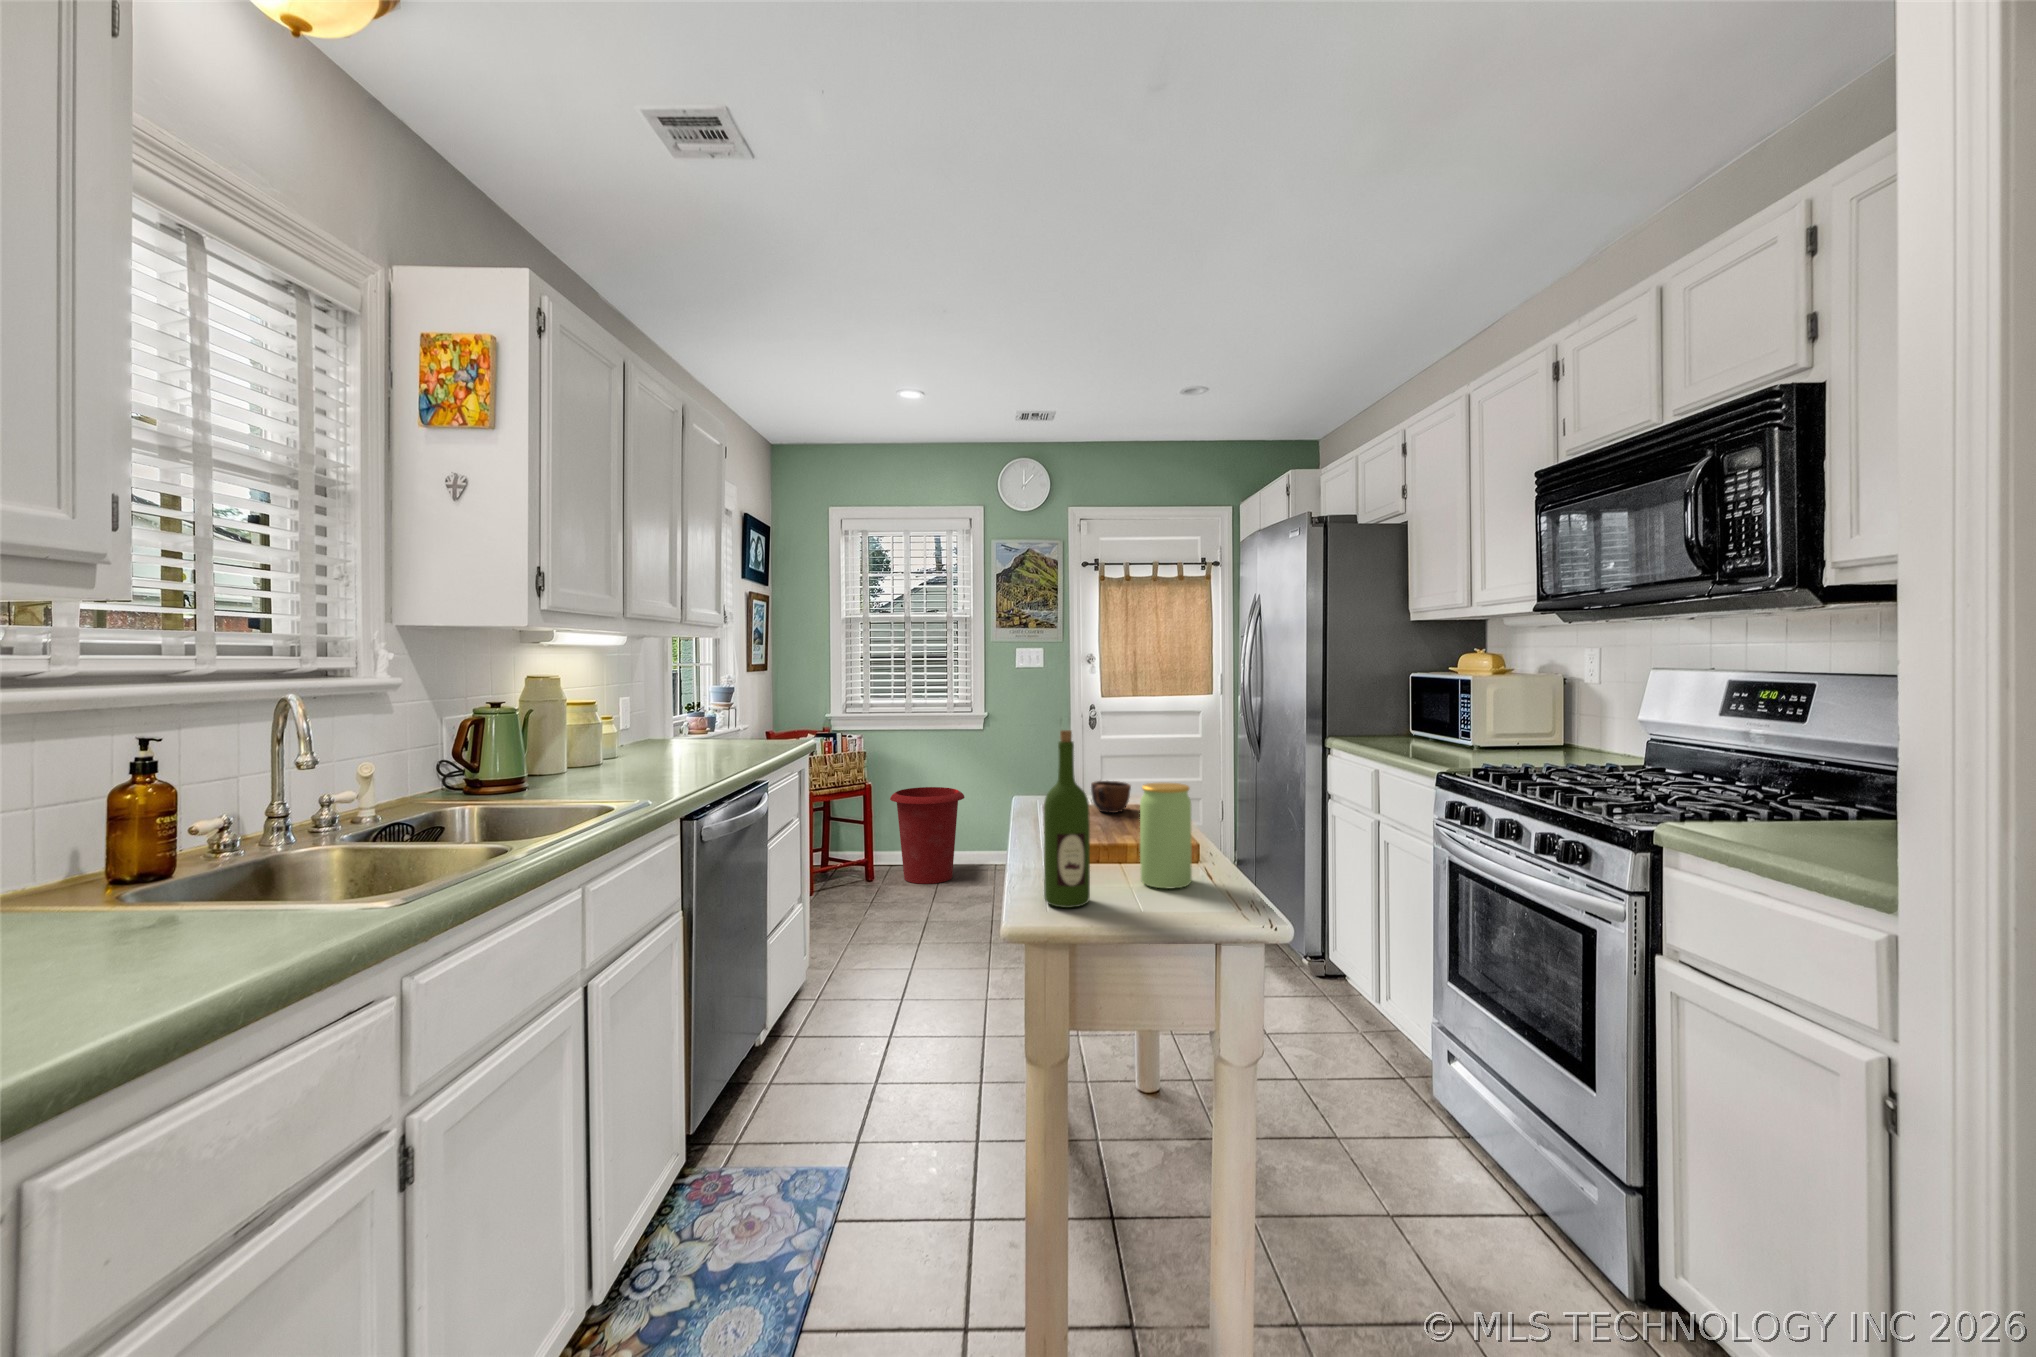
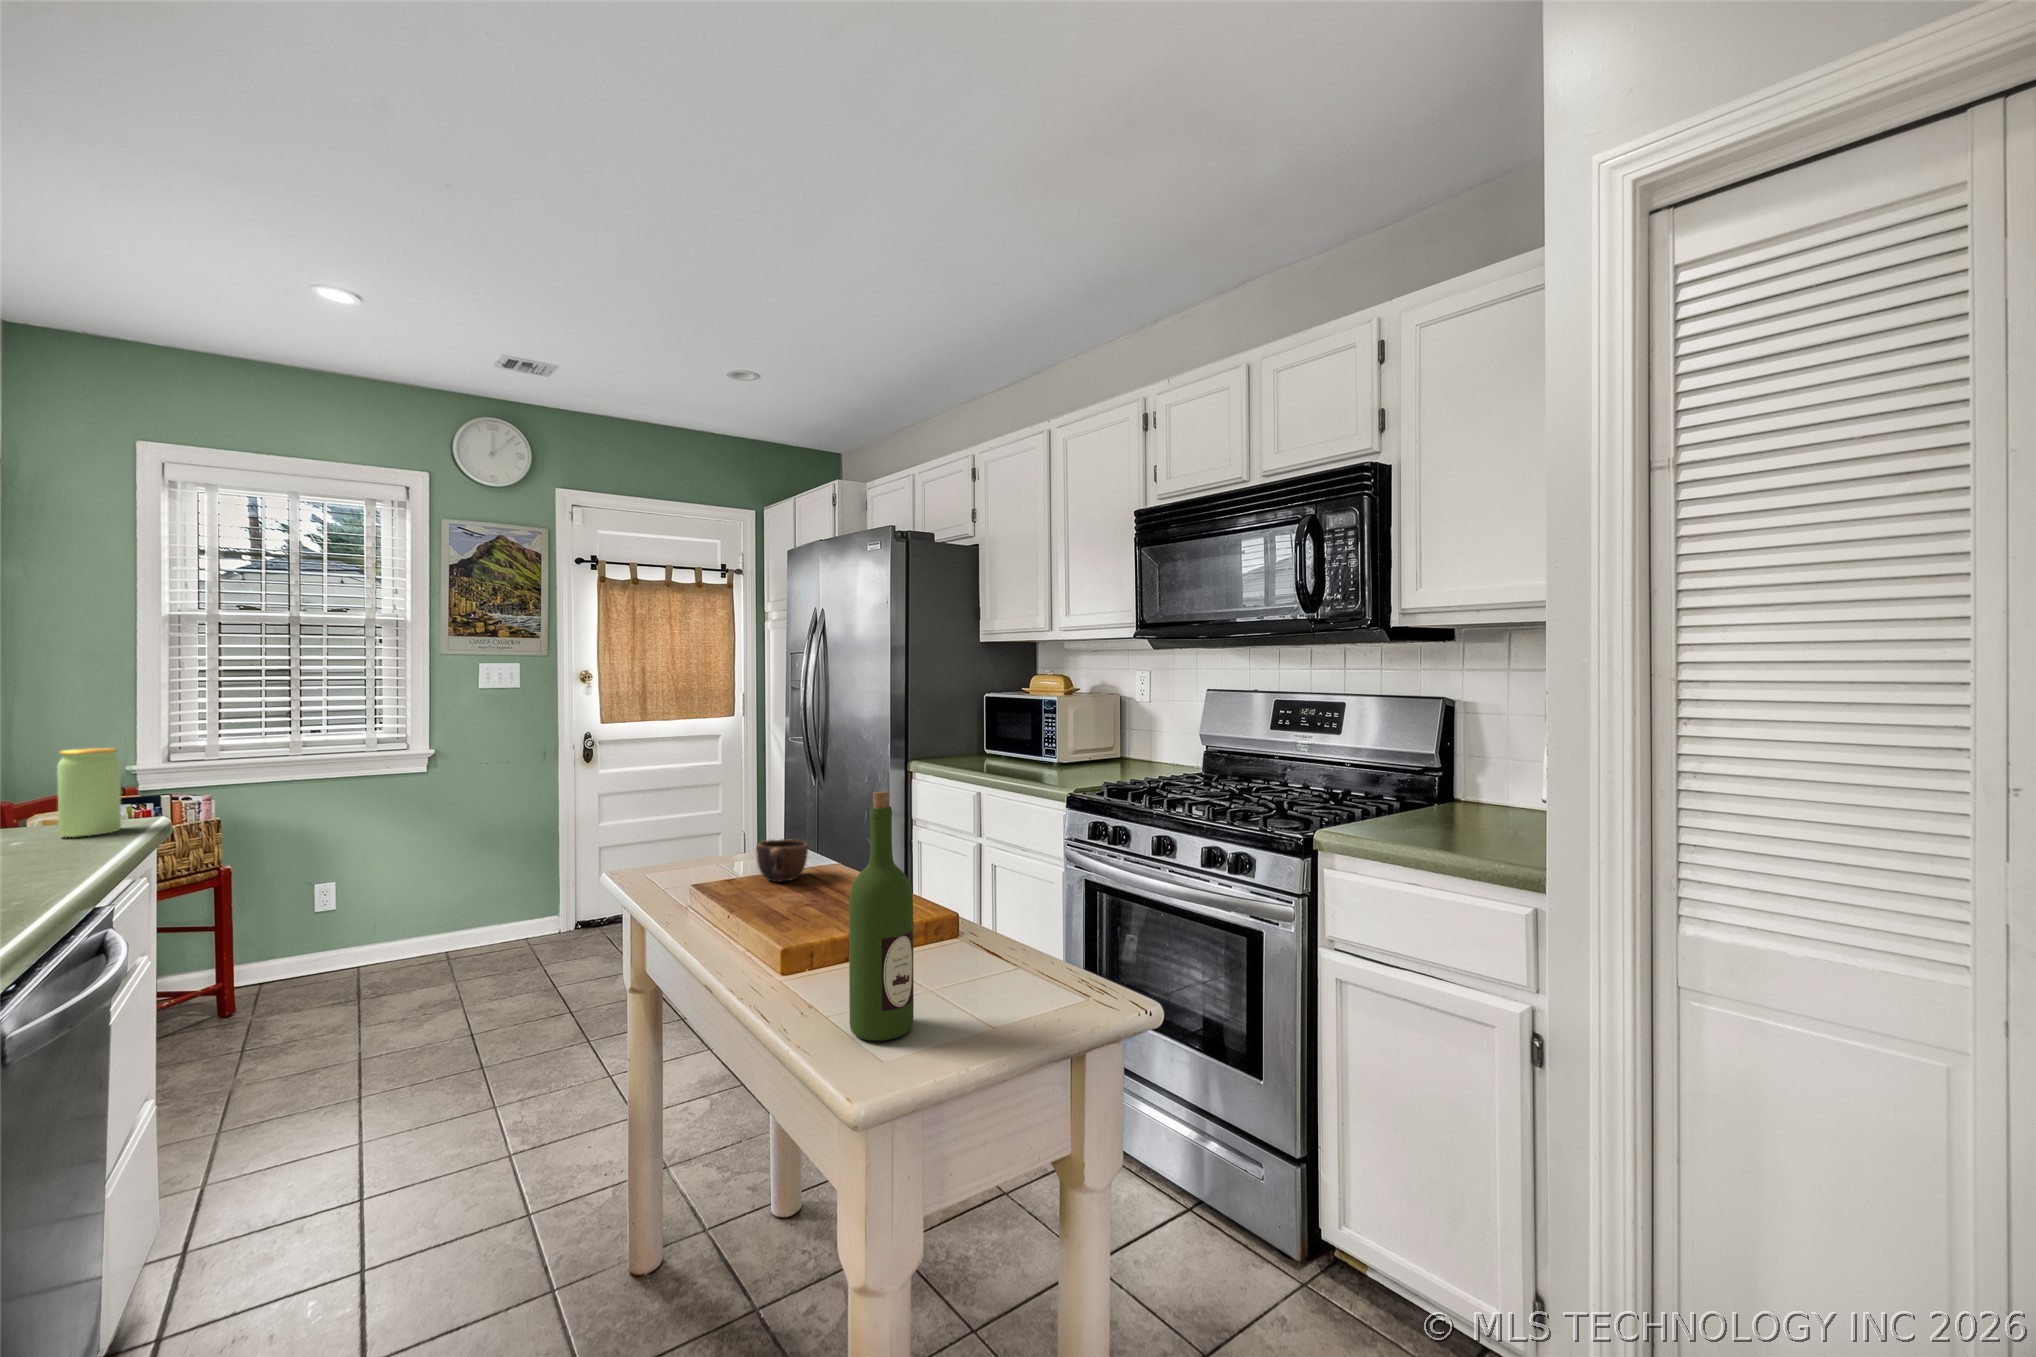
jar: present [1140,783,1192,889] -> present [57,748,121,837]
waste bin: present [890,787,965,884] -> none [269,857,403,1002]

